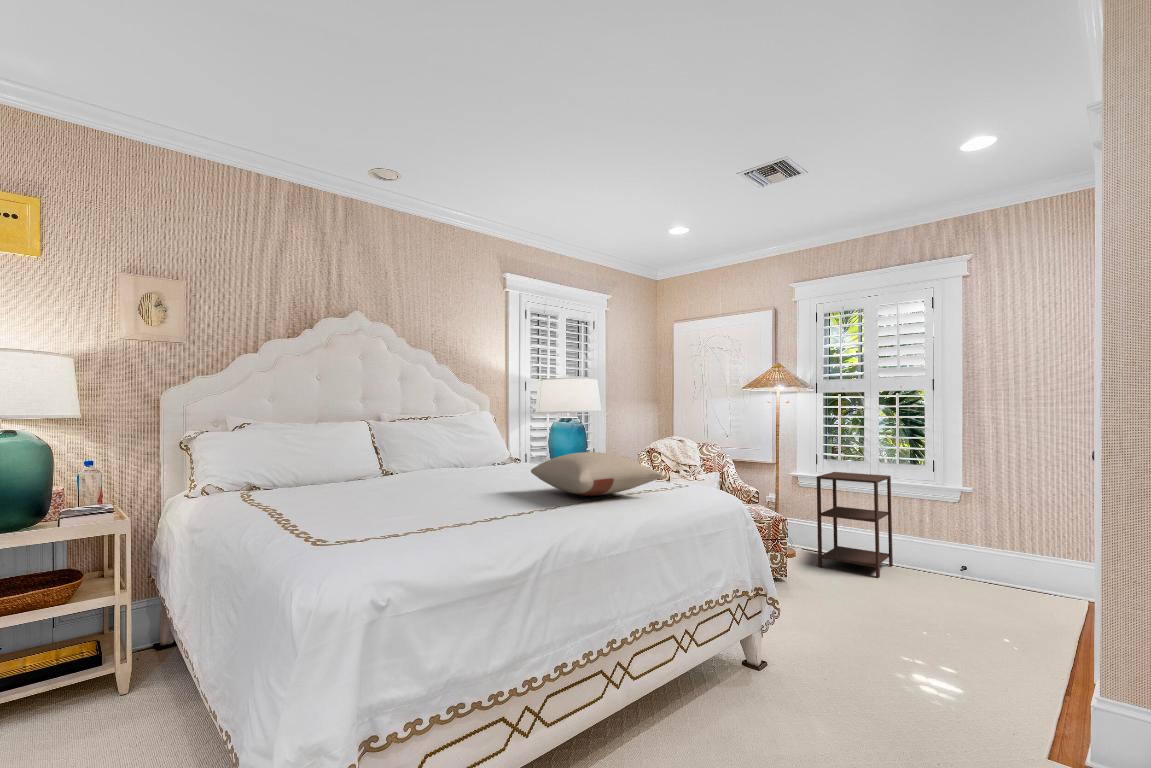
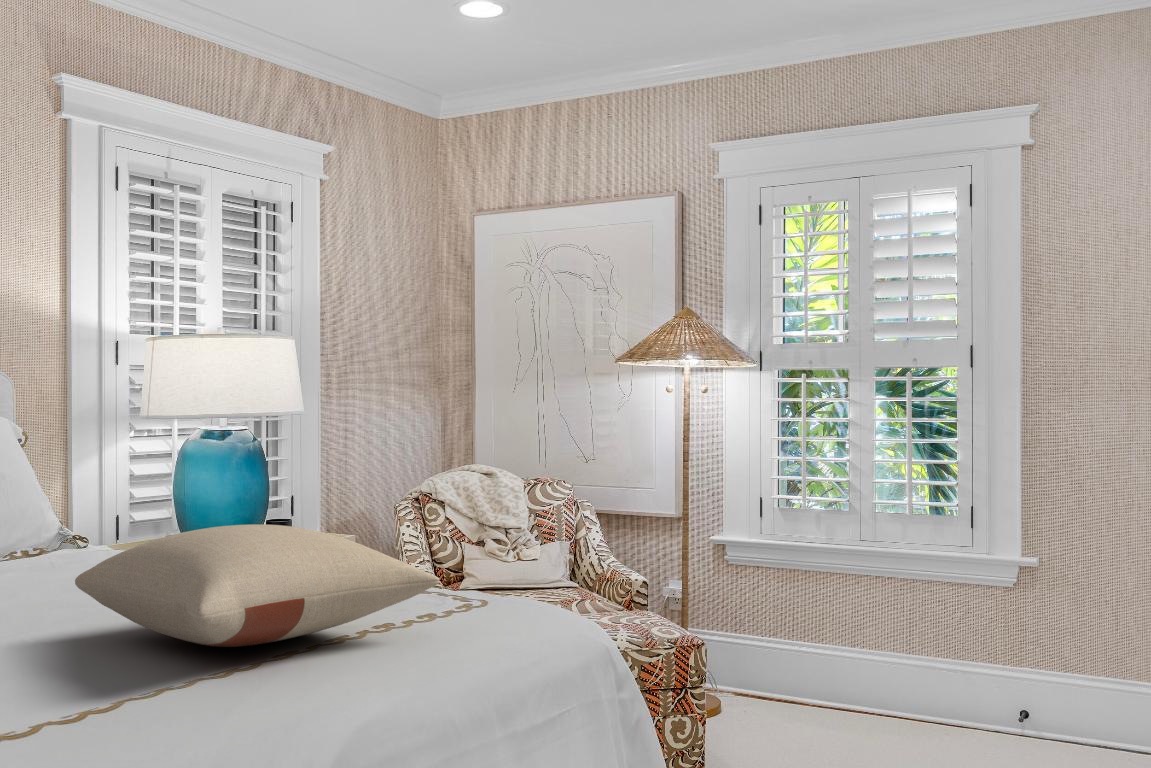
side table: present [817,472,893,577] -> none [767,532,907,747]

